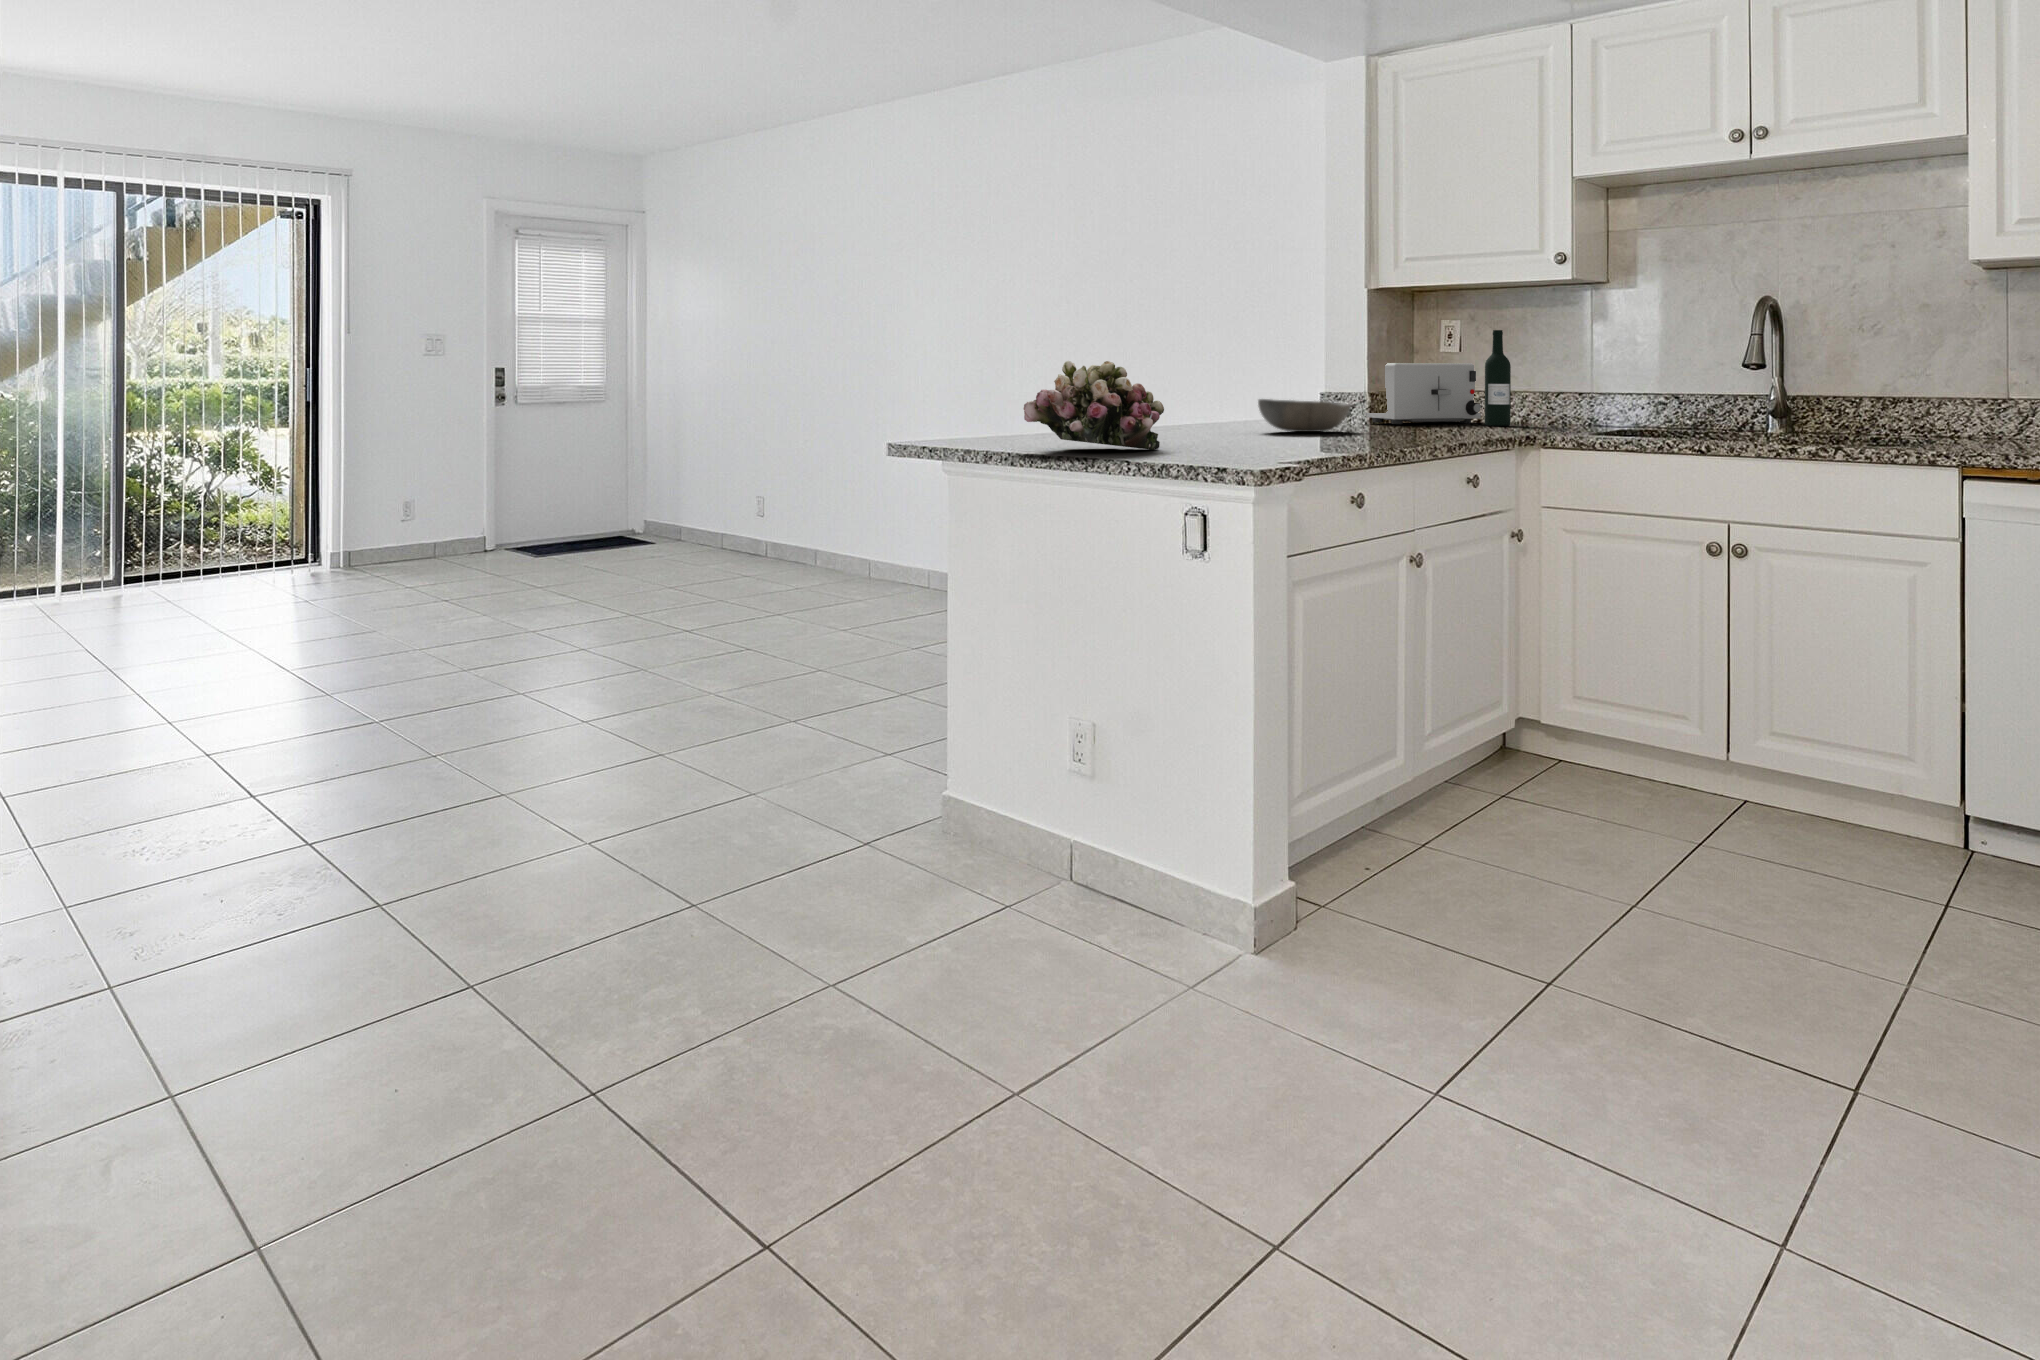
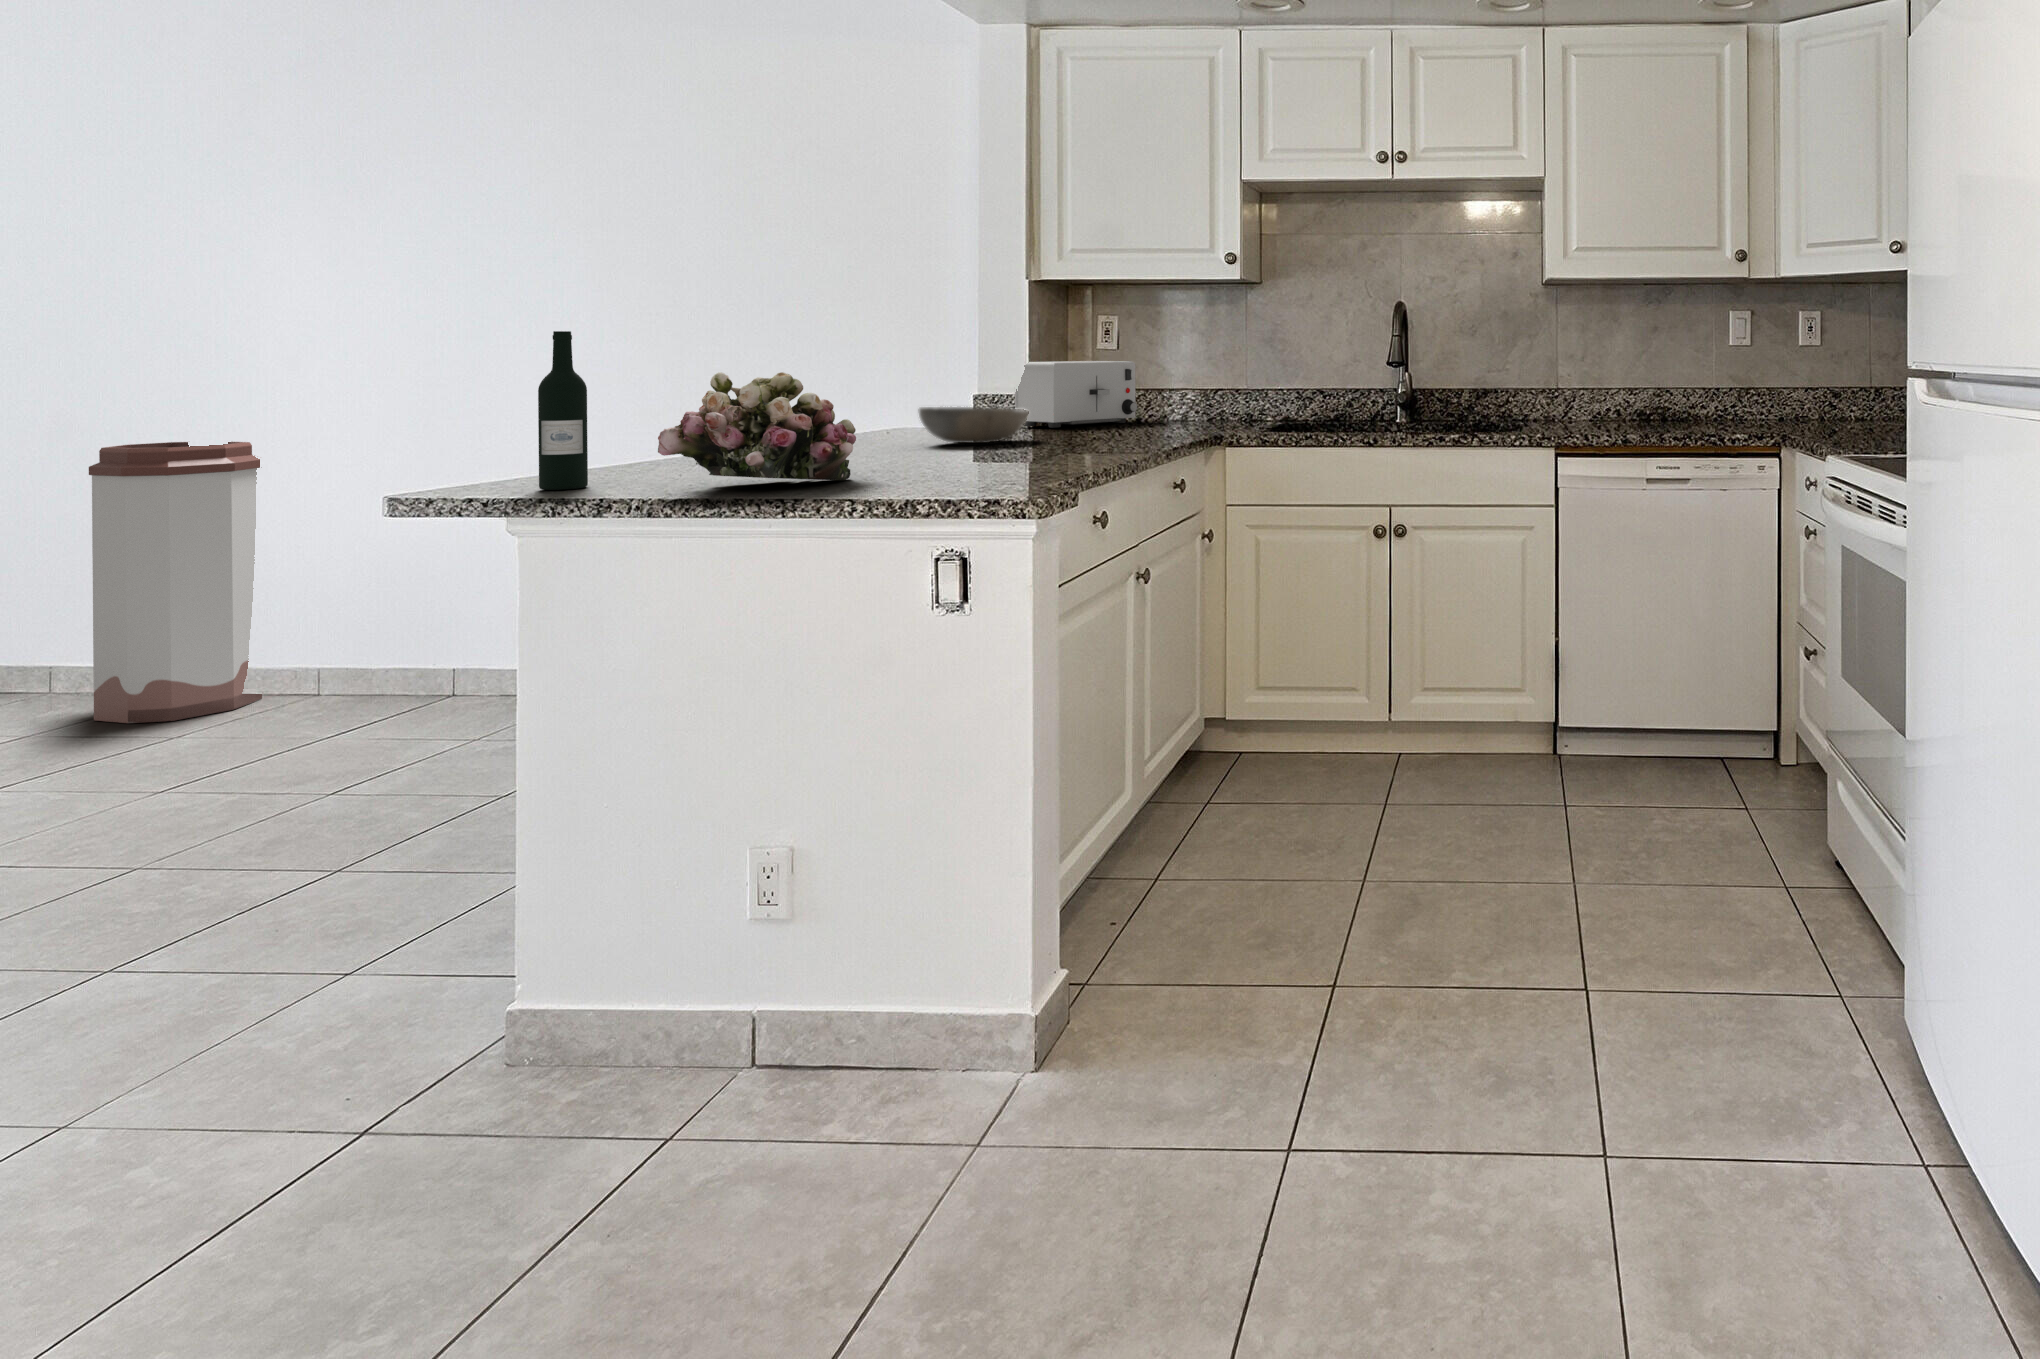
wine bottle: present [1485,330,1511,426] -> present [538,331,588,490]
trash can: none [822,415,903,596] -> present [89,442,262,723]

